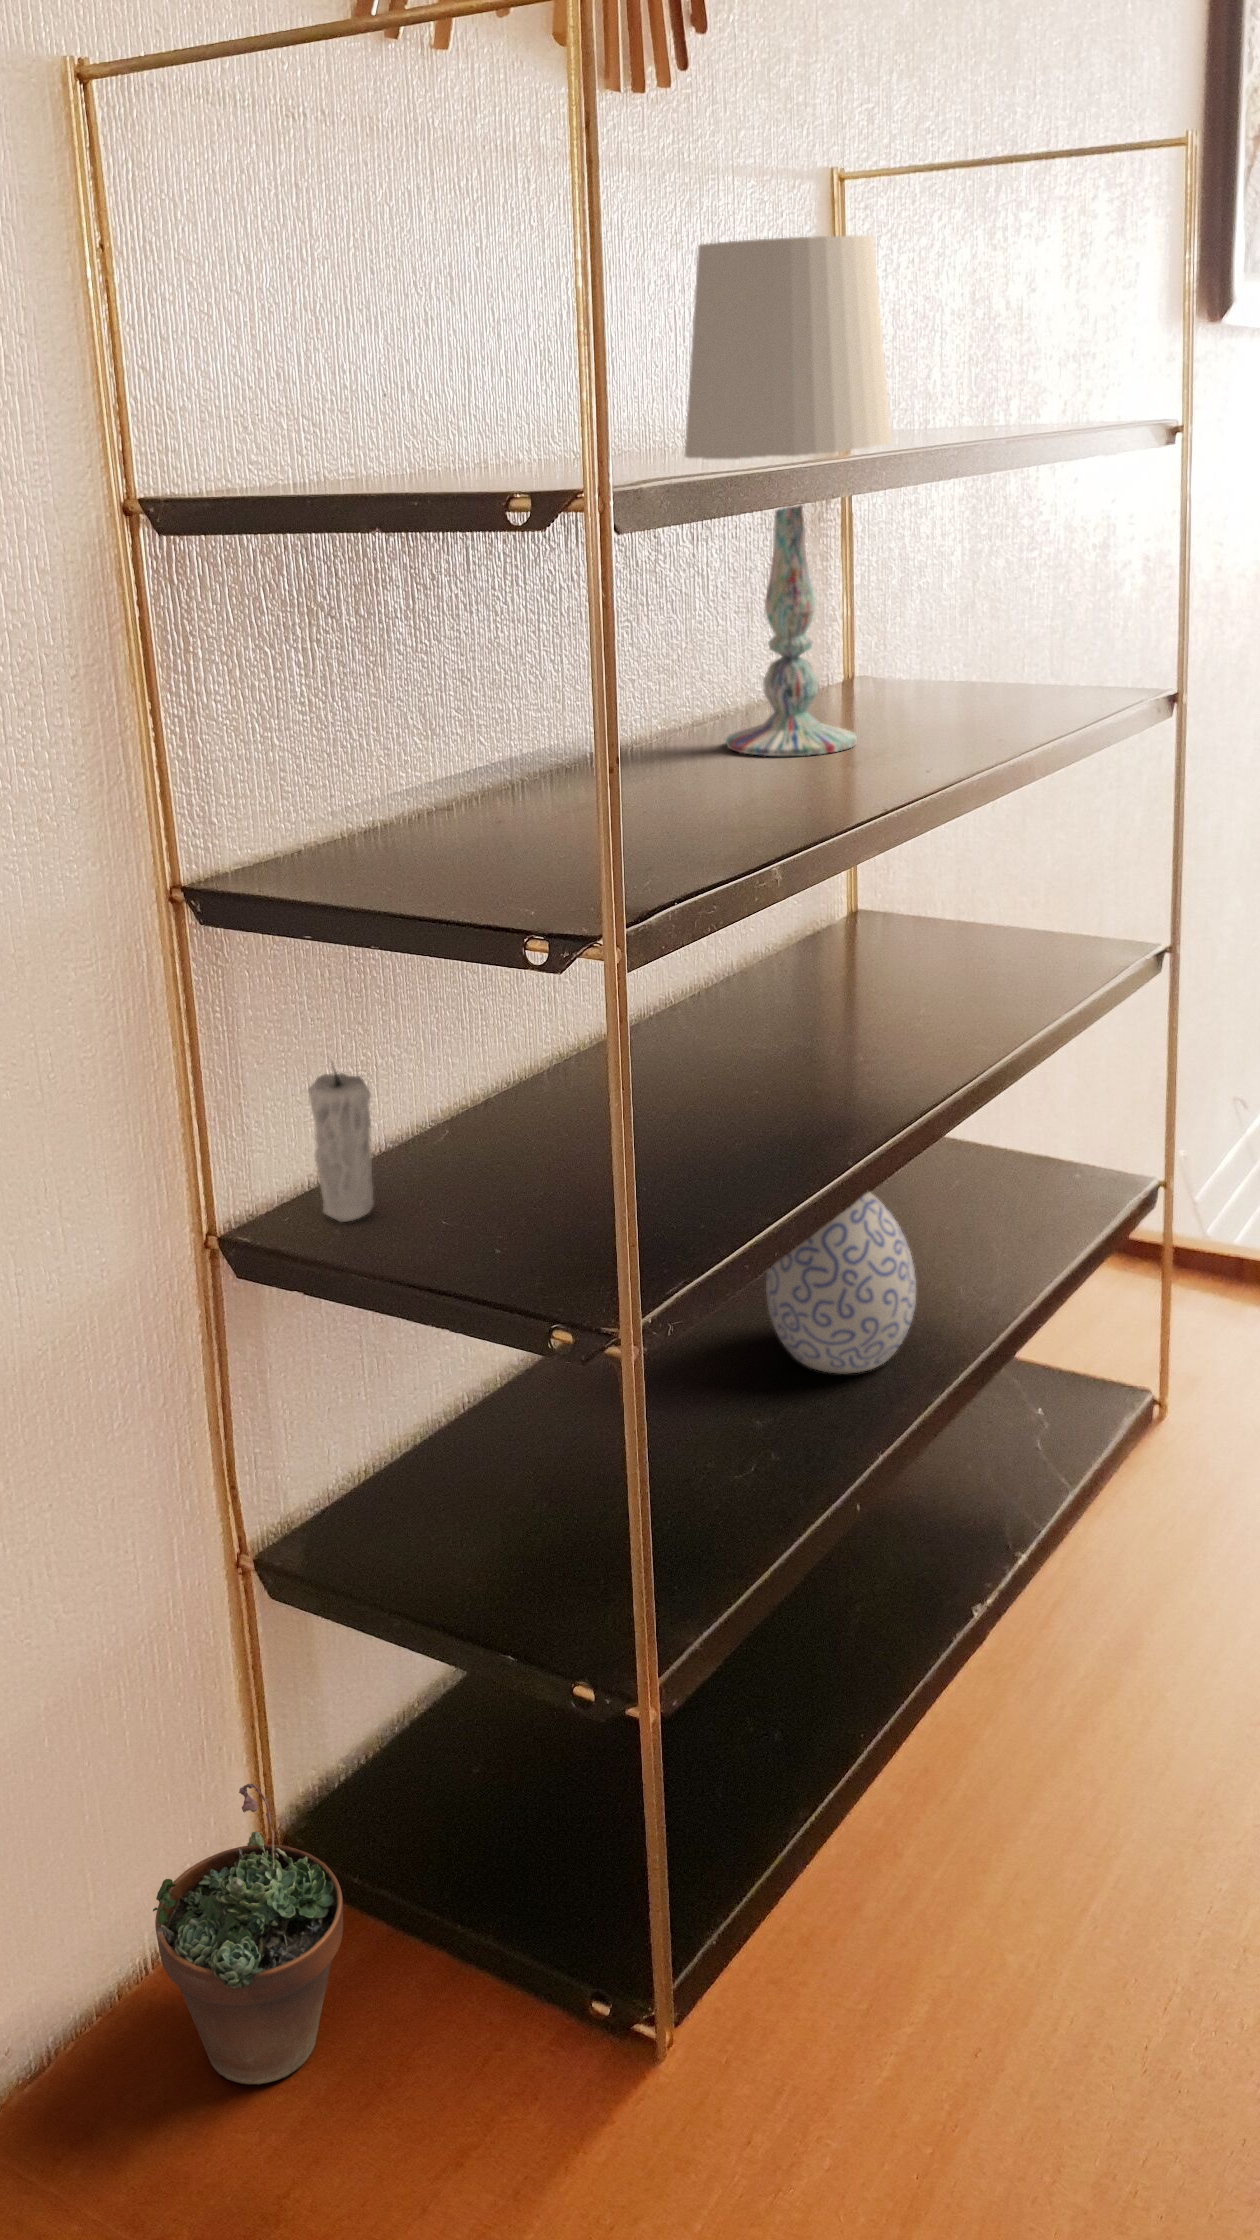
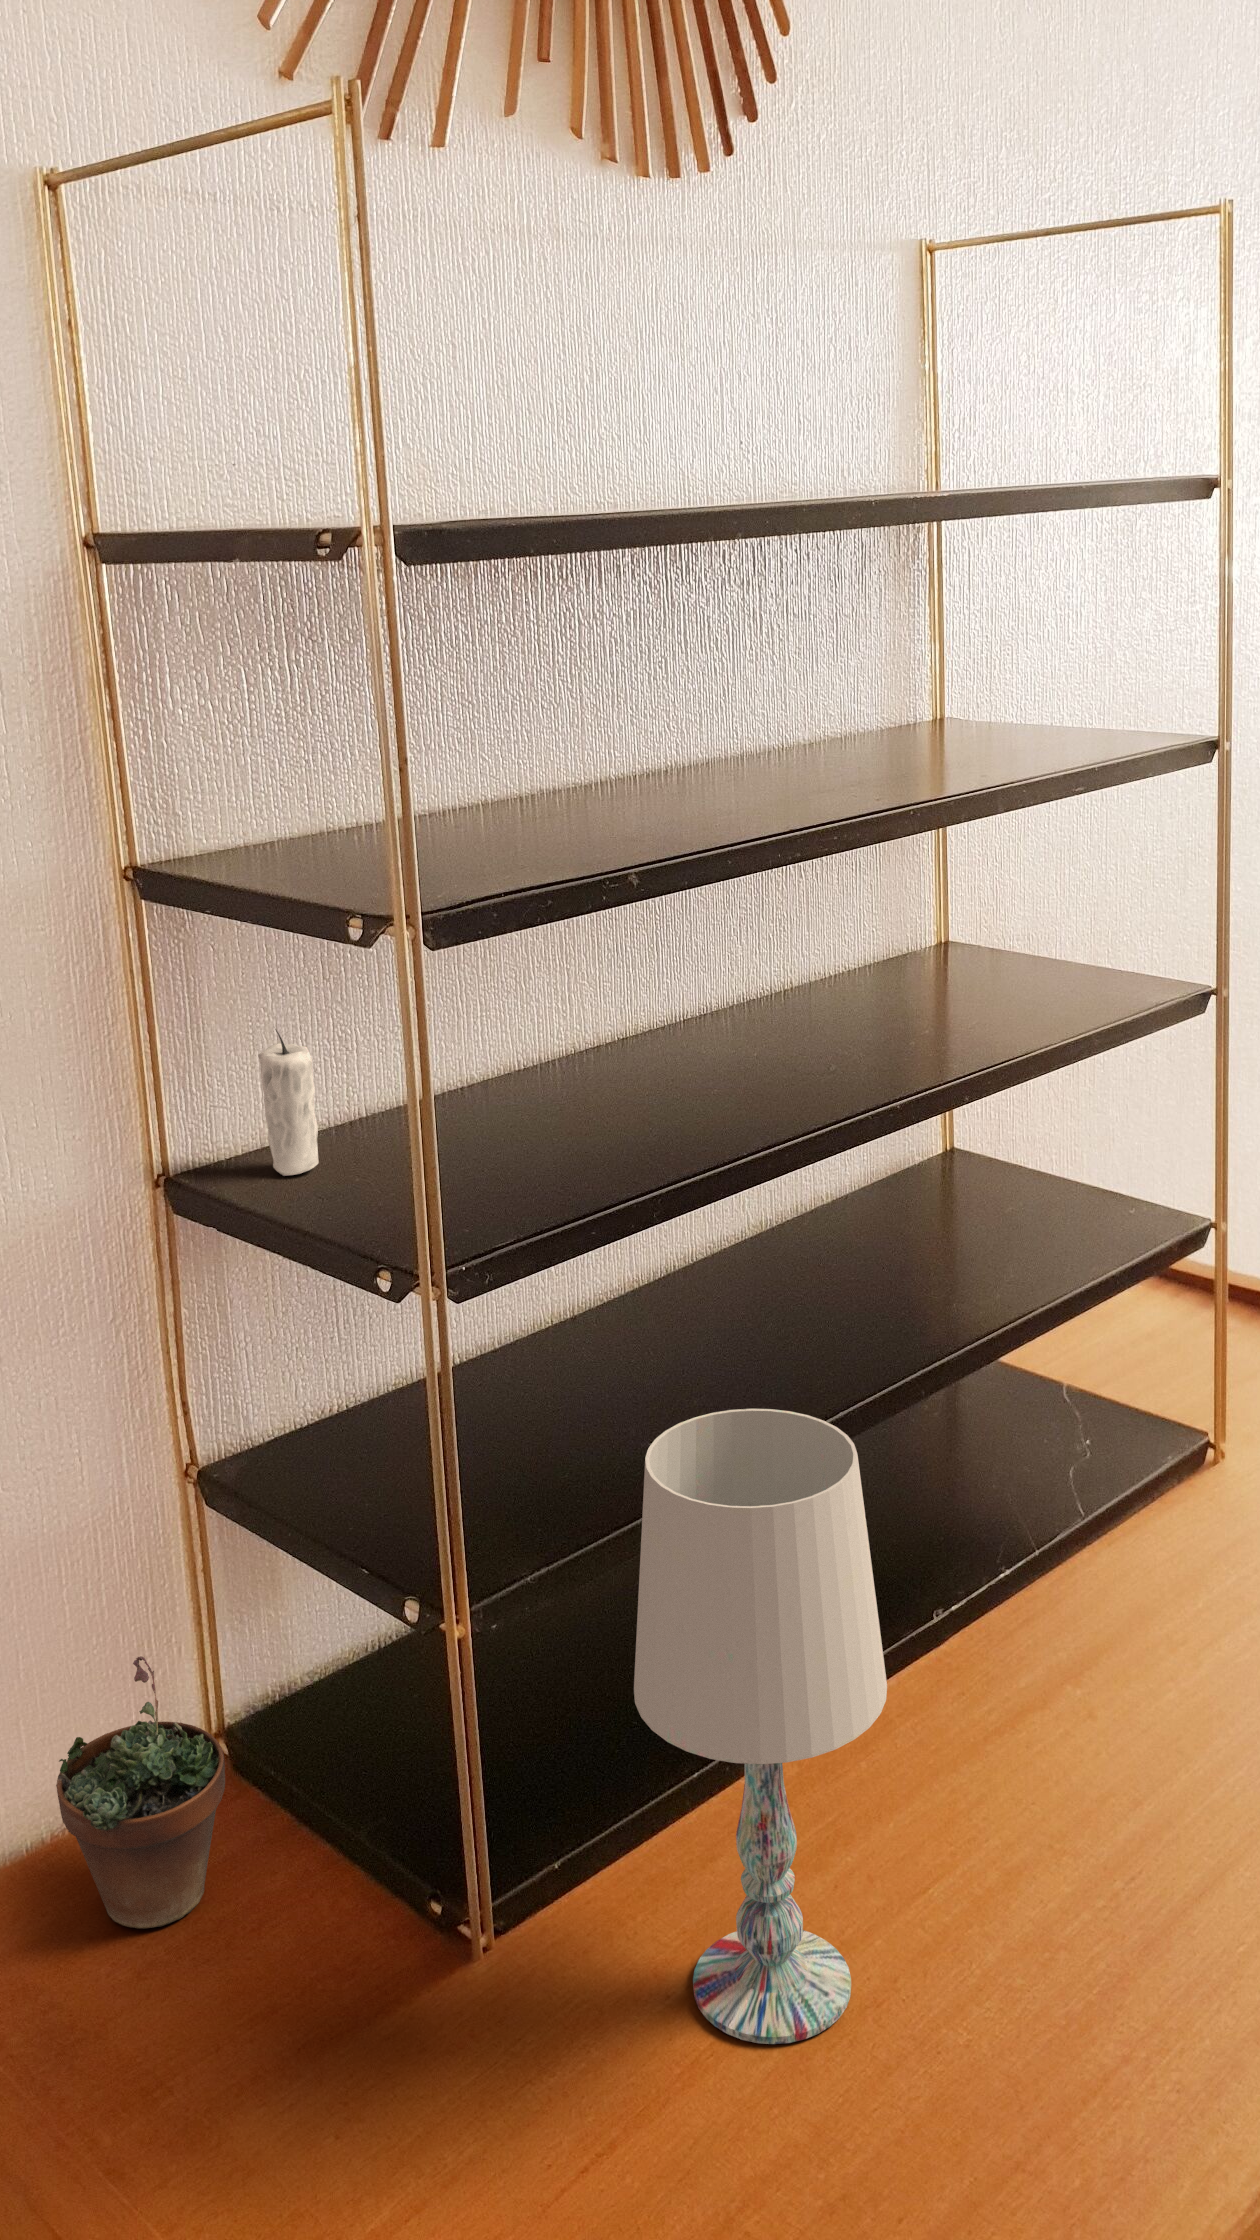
table lamp: present [684,235,892,756] -> present [634,1409,887,2044]
decorative egg: present [766,1193,916,1374] -> none [740,1187,880,1368]

